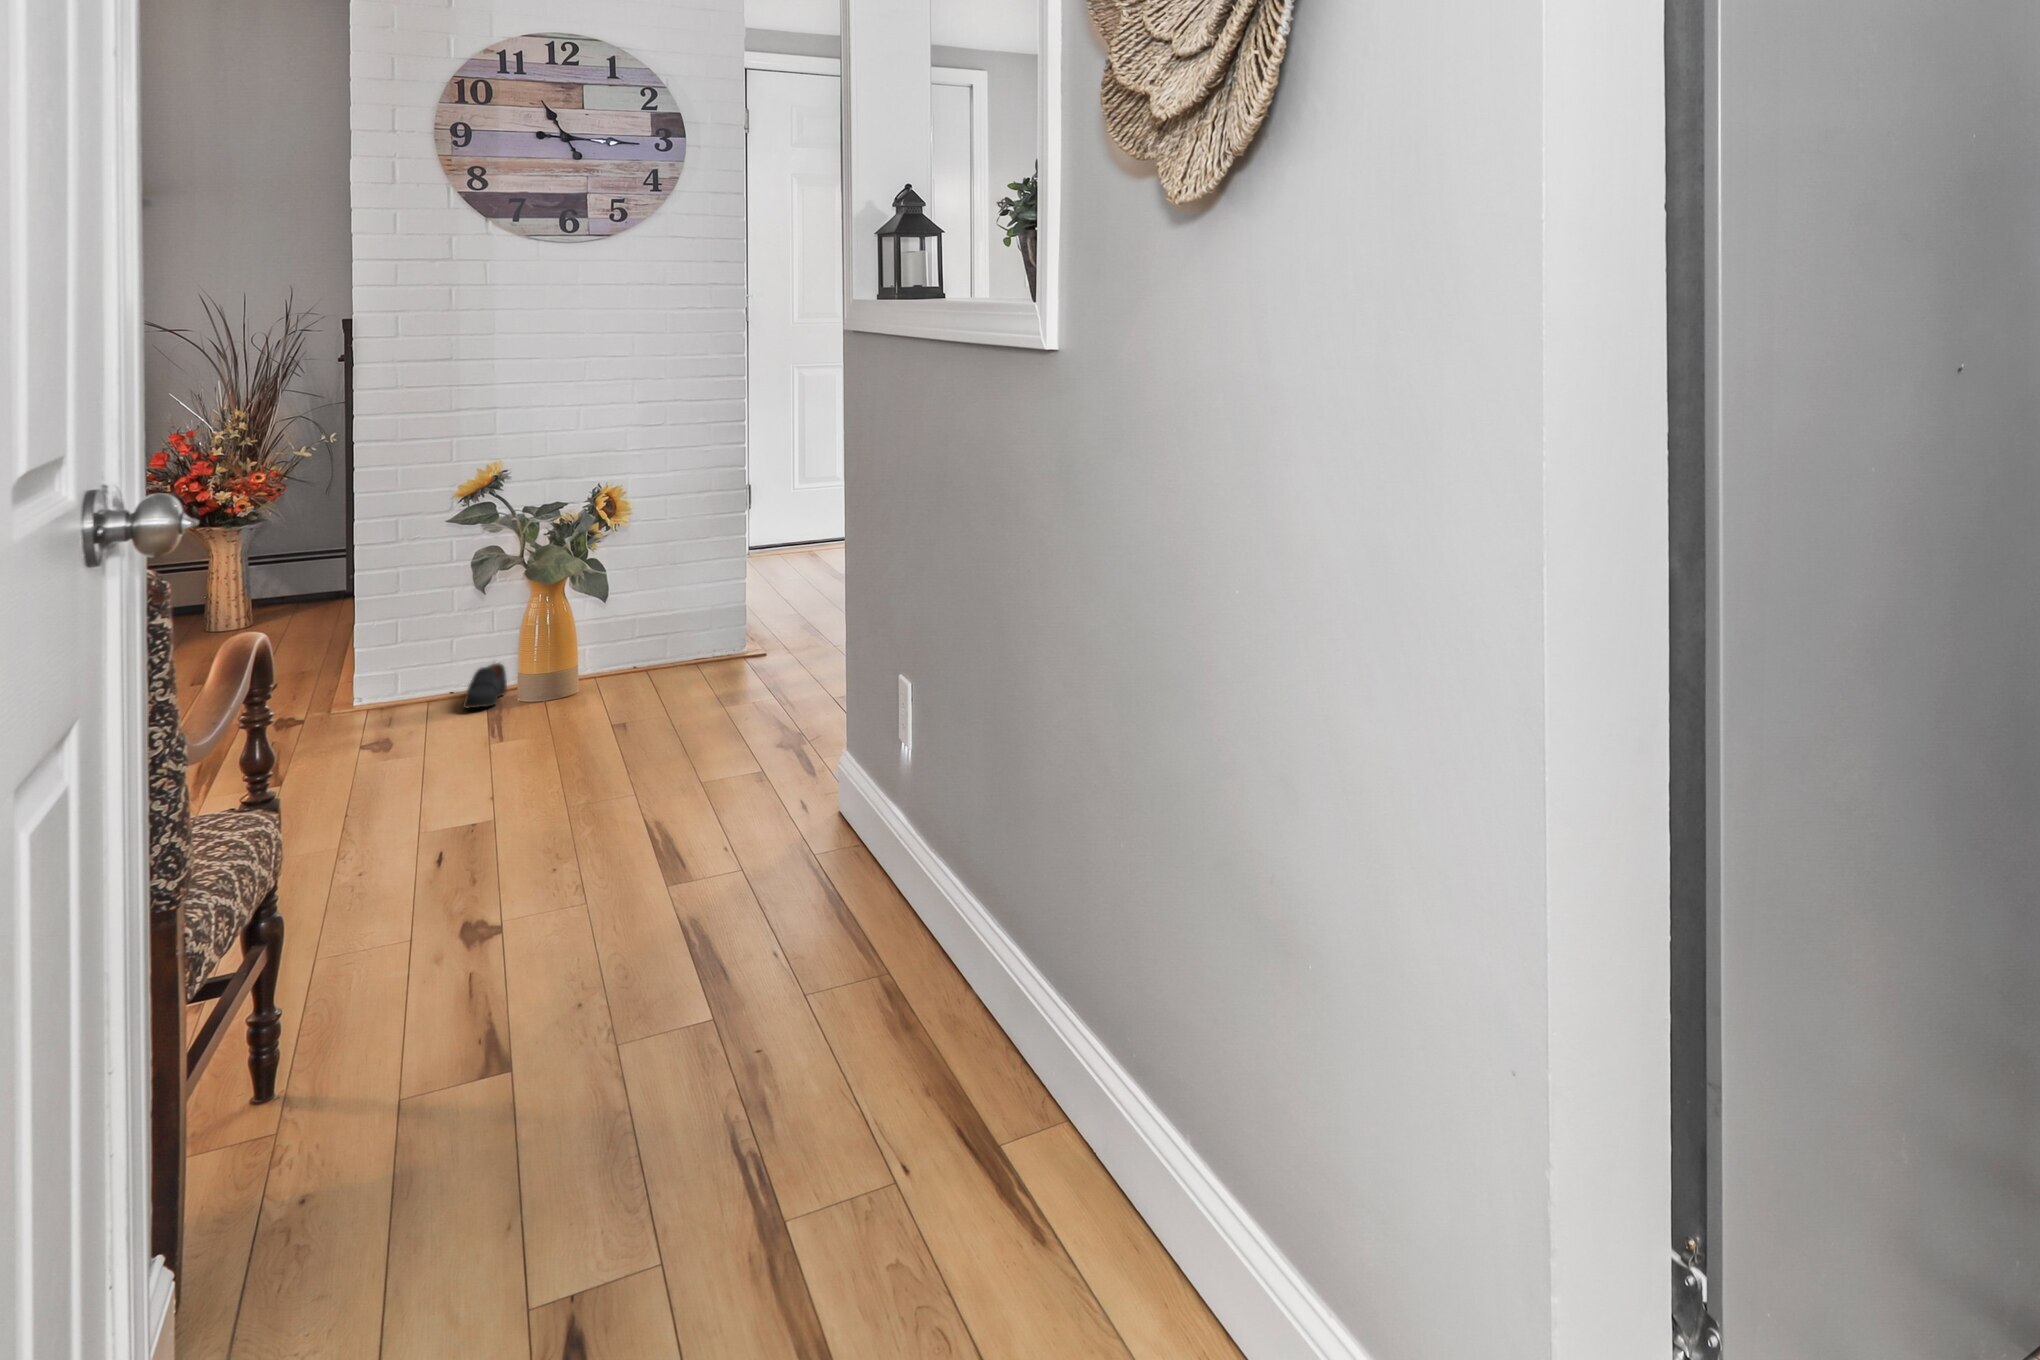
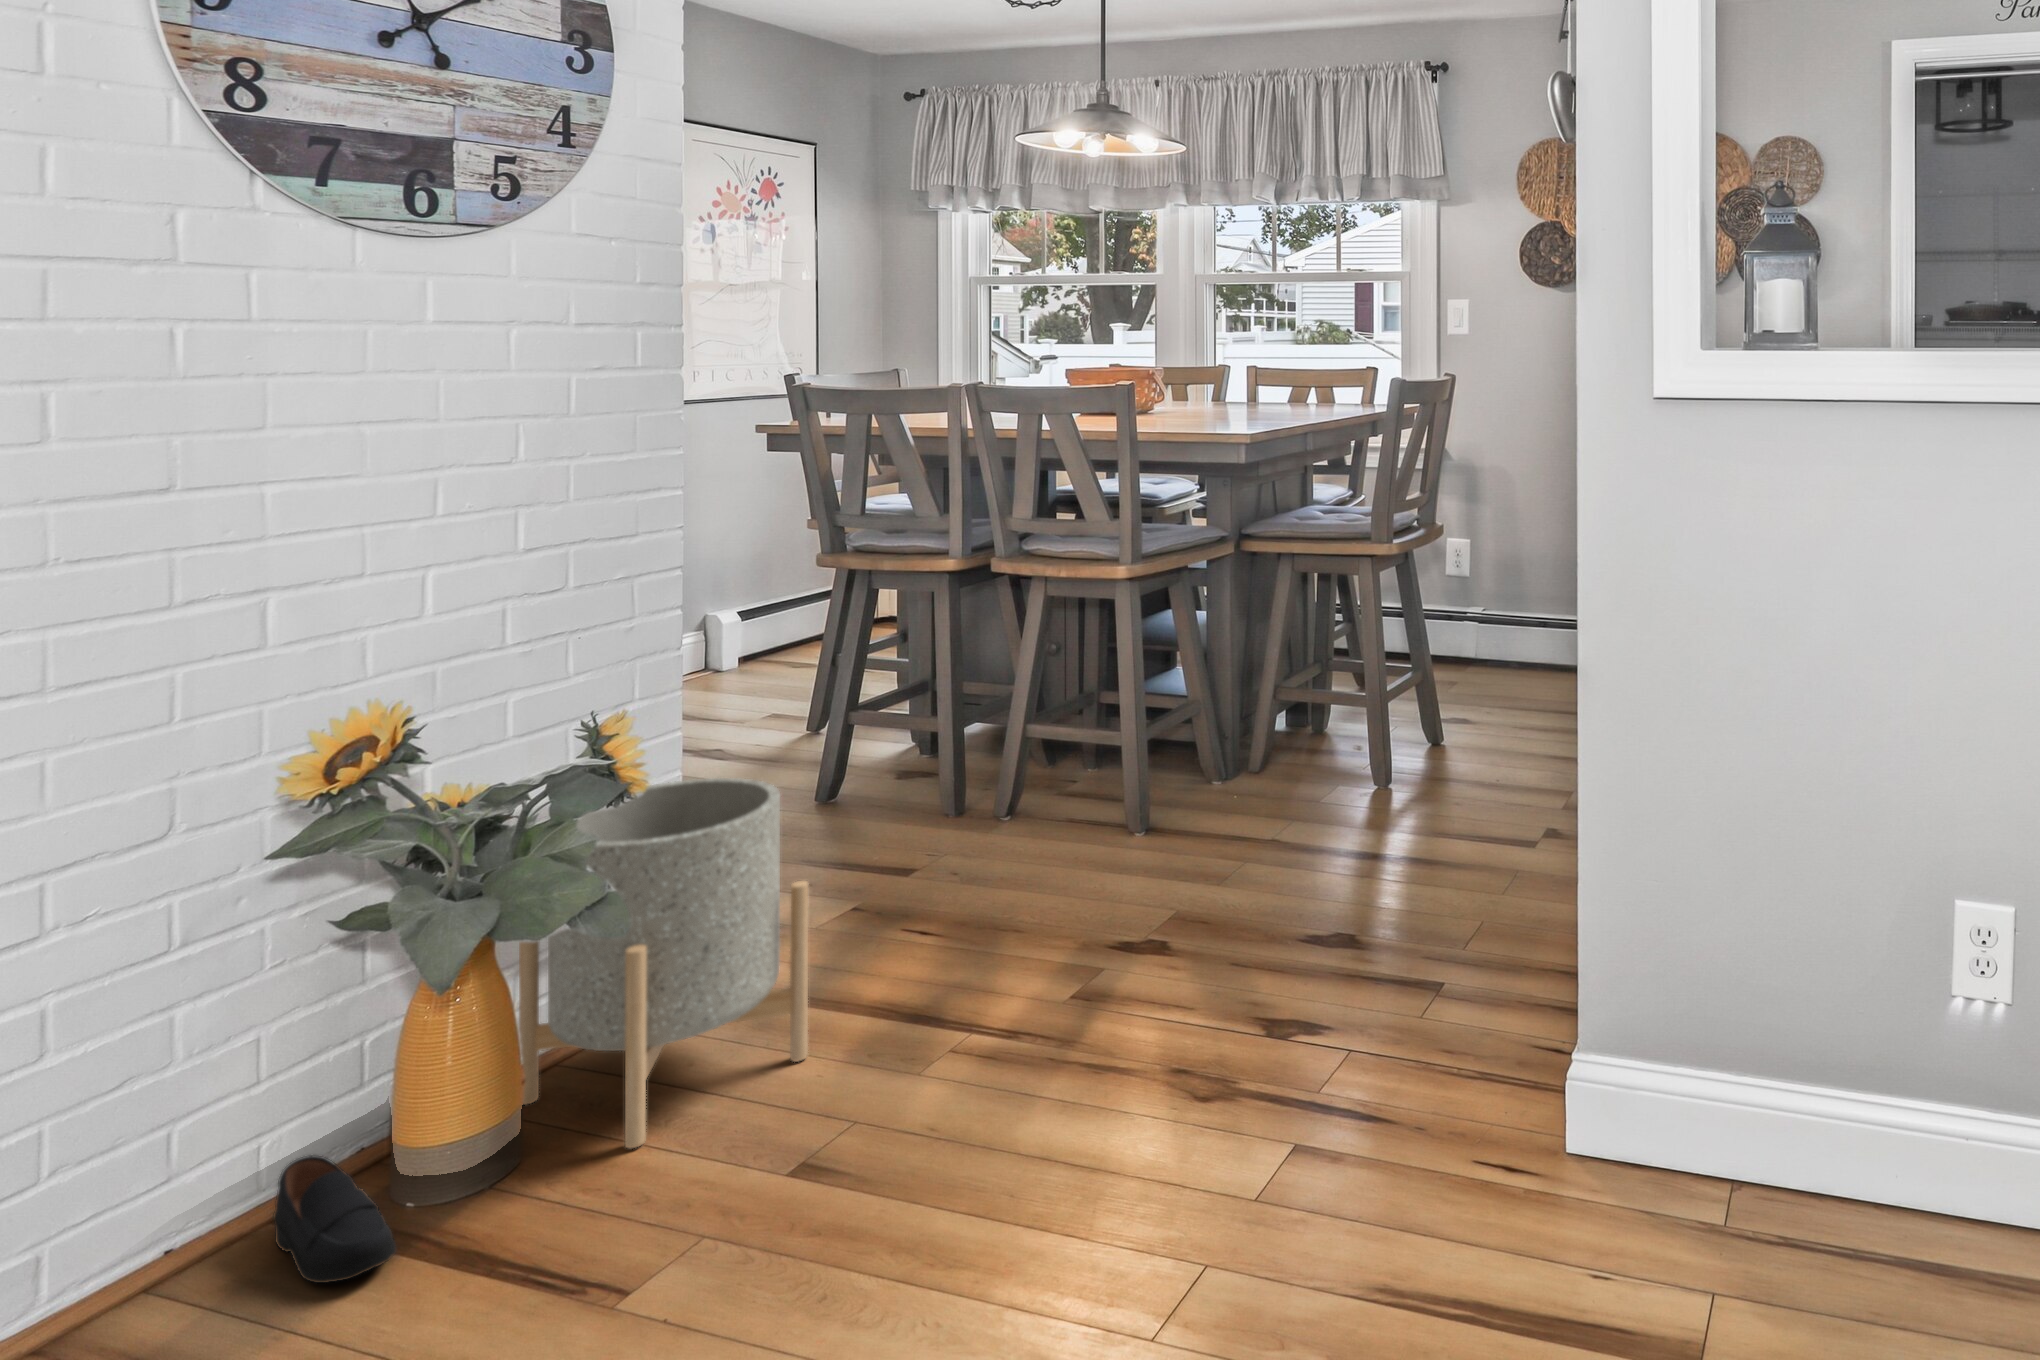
planter: none [601,533,720,699] -> present [519,778,808,1148]

